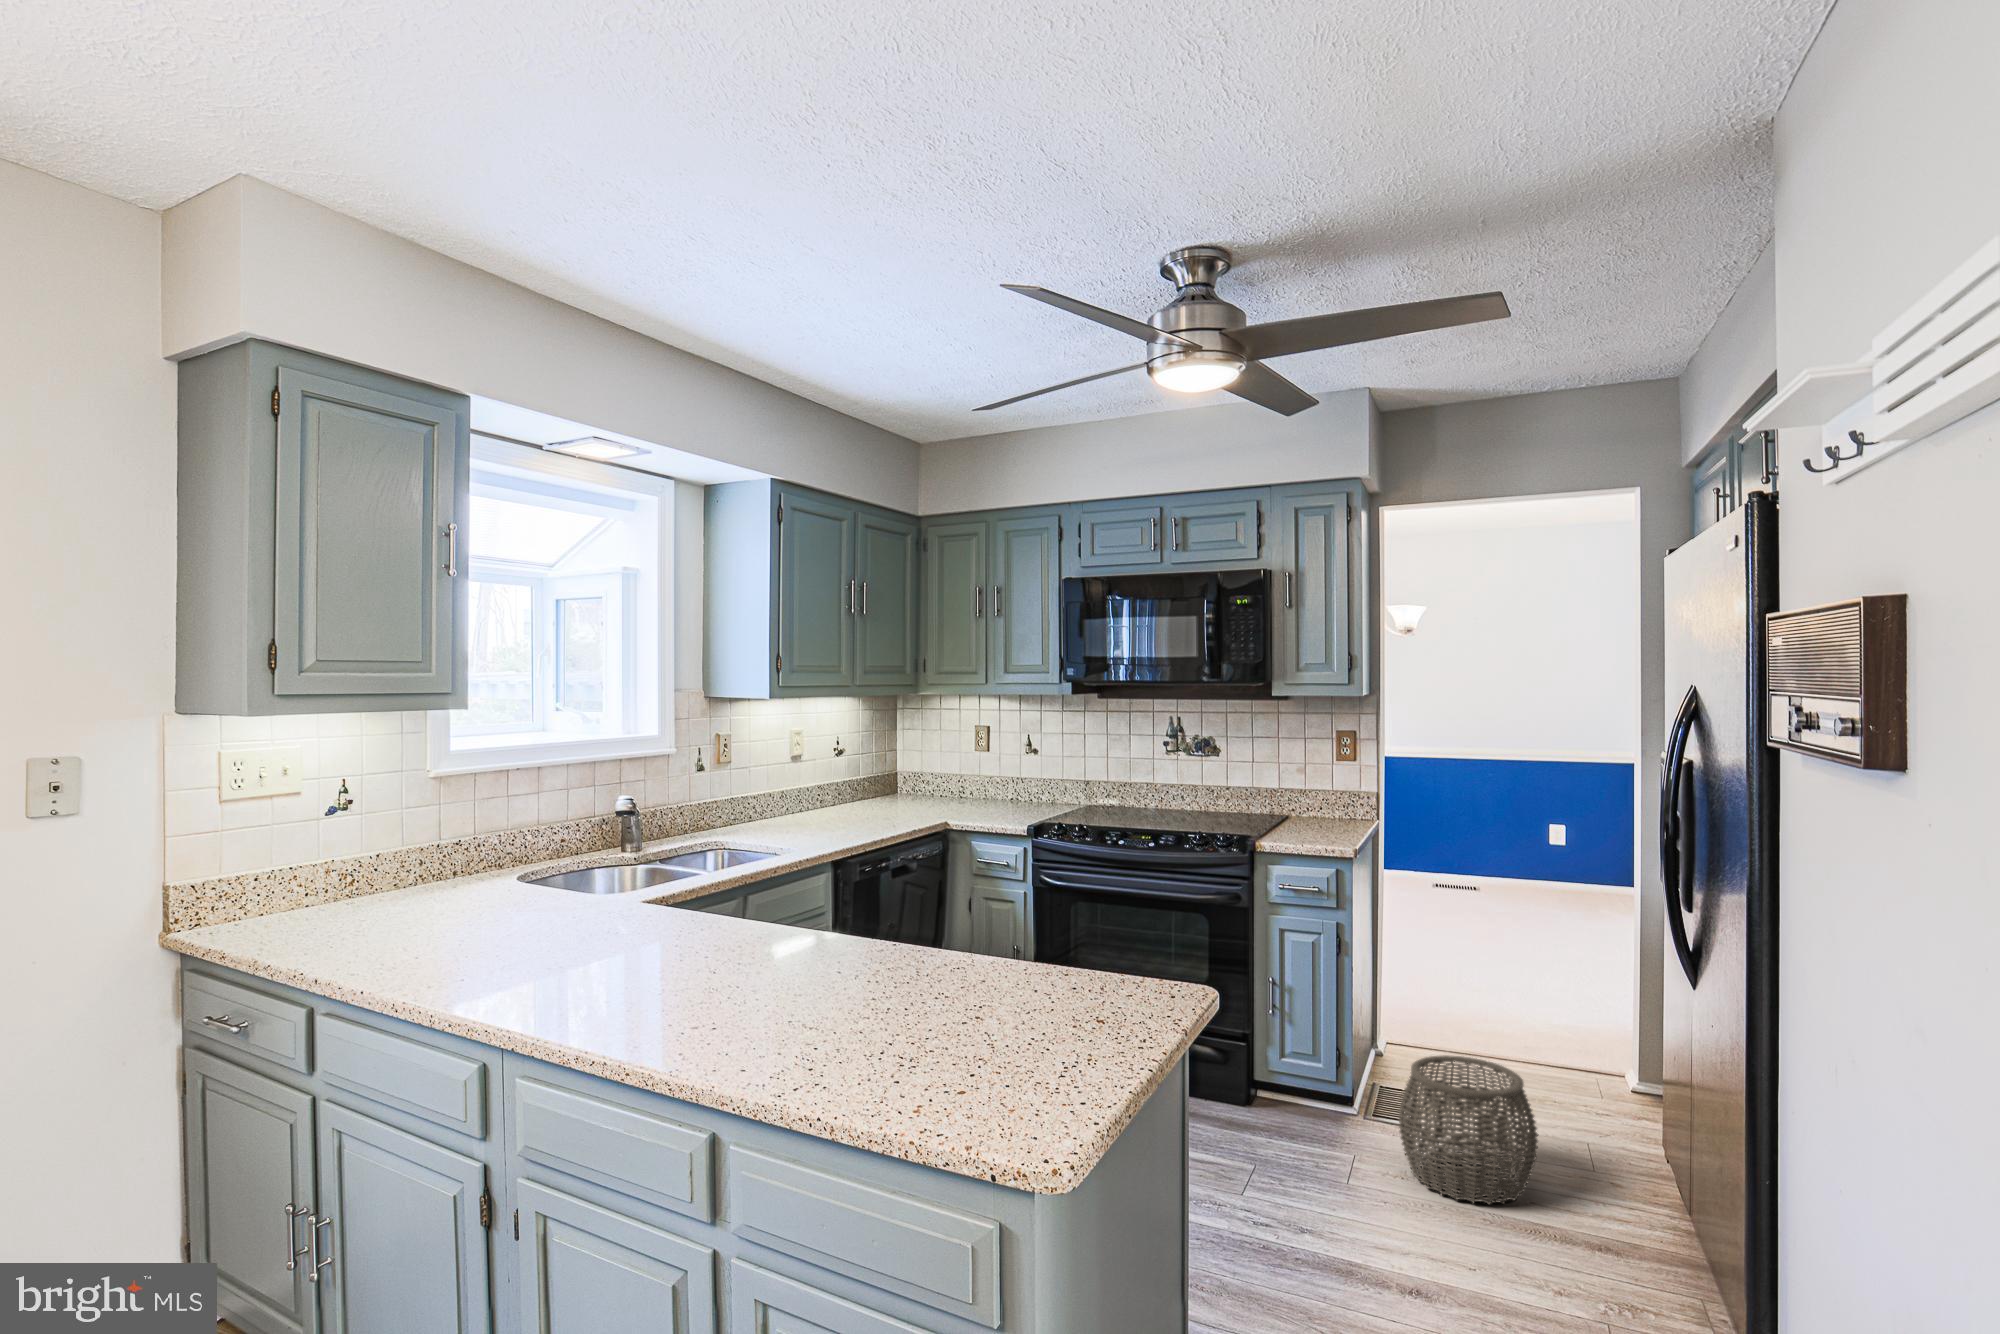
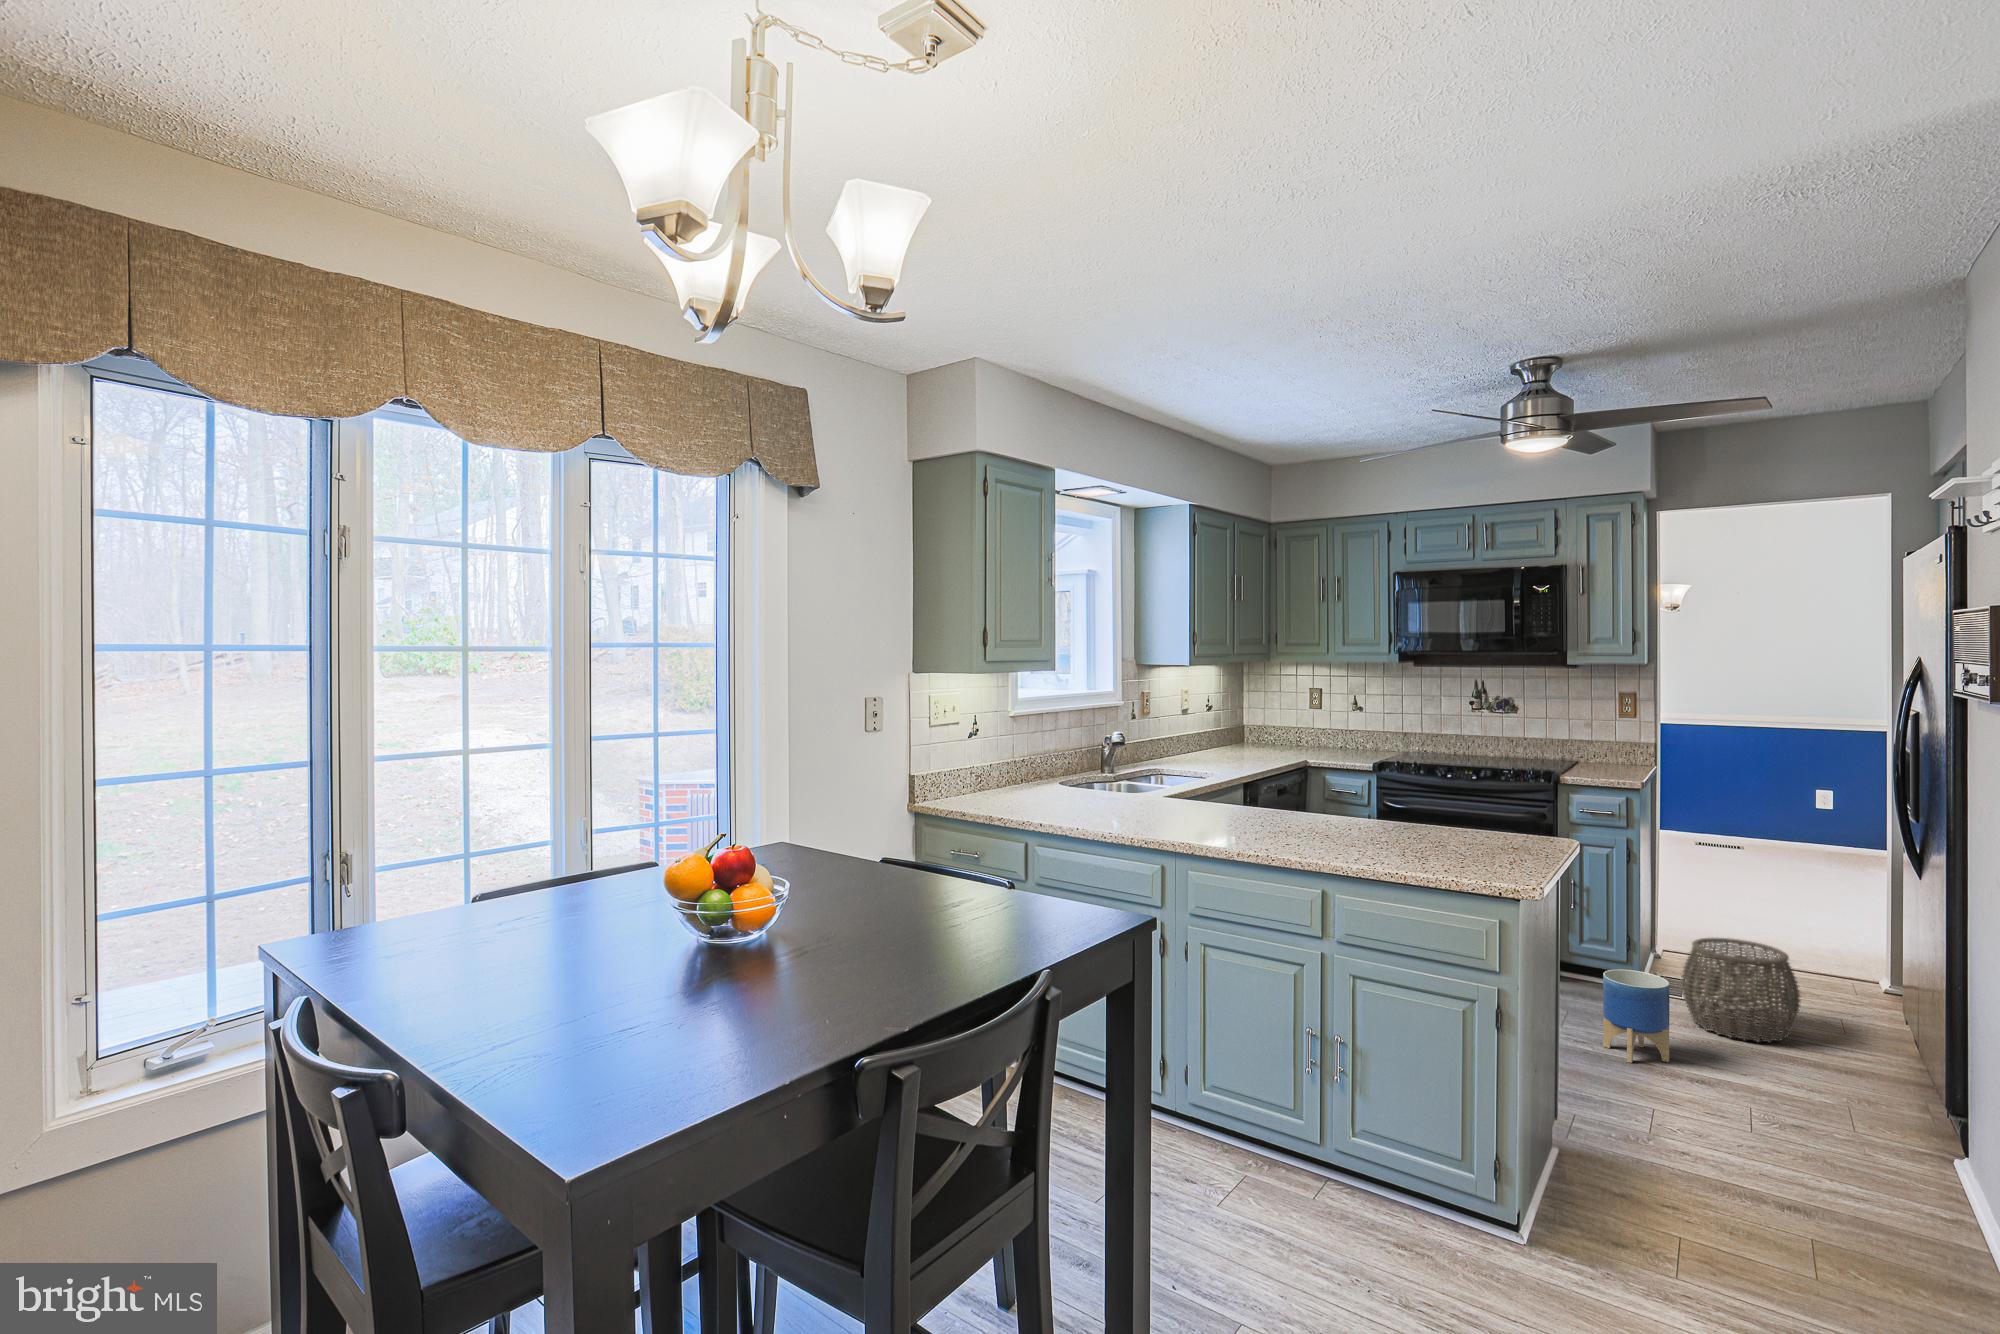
planter: none [1298,1120,1381,1264] -> present [1603,969,1669,1063]

